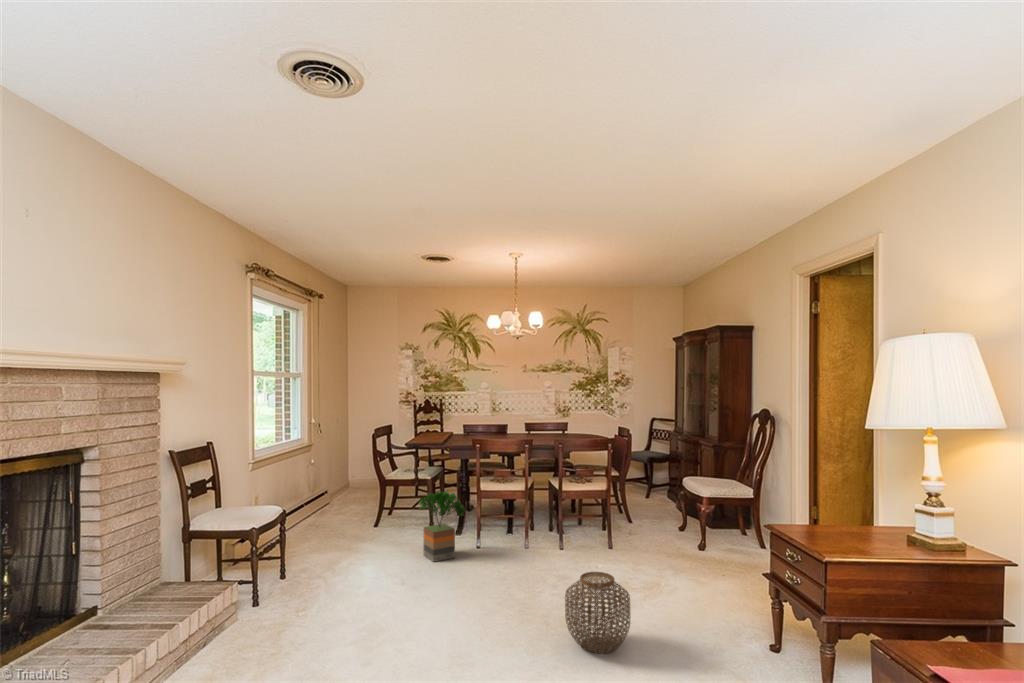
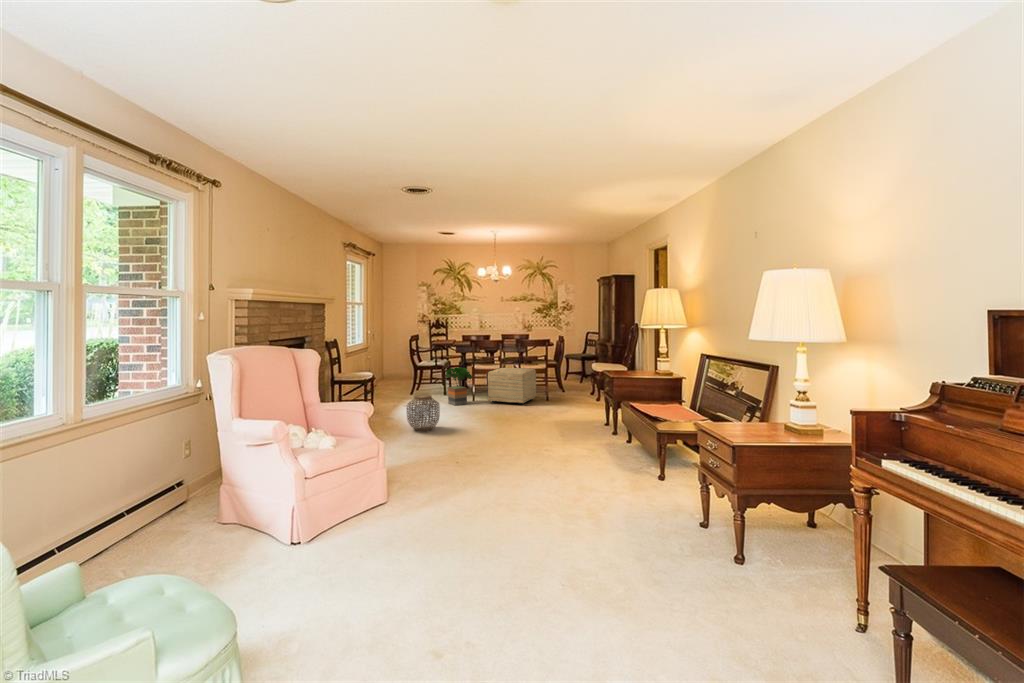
ottoman: none [492,490,575,563] -> present [488,368,536,405]
woven basket: present [565,572,631,654] -> present [407,395,440,431]

